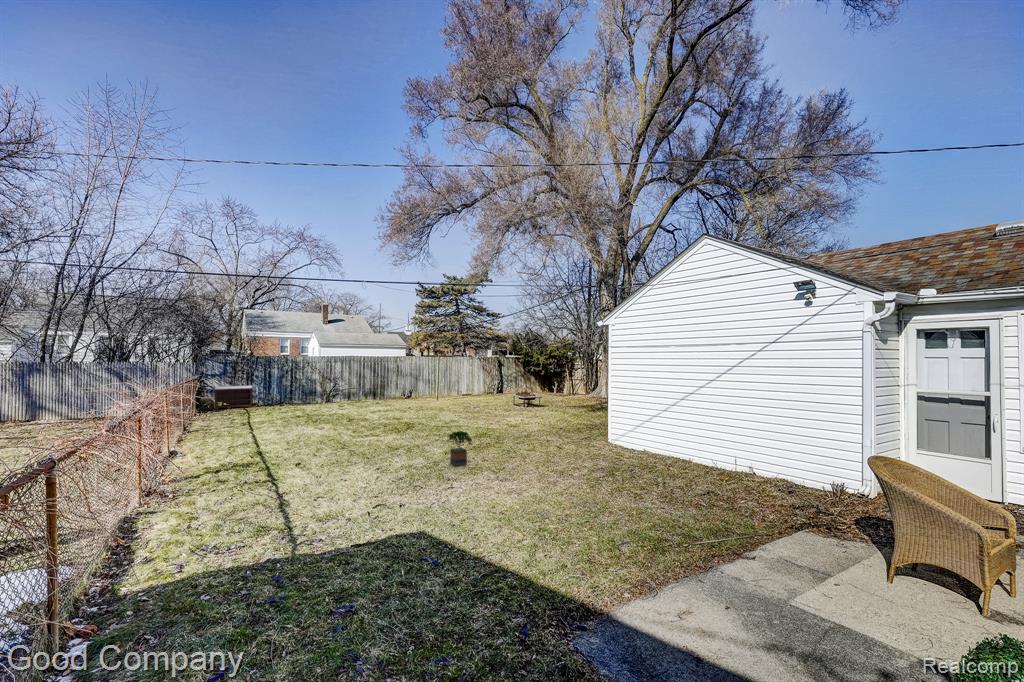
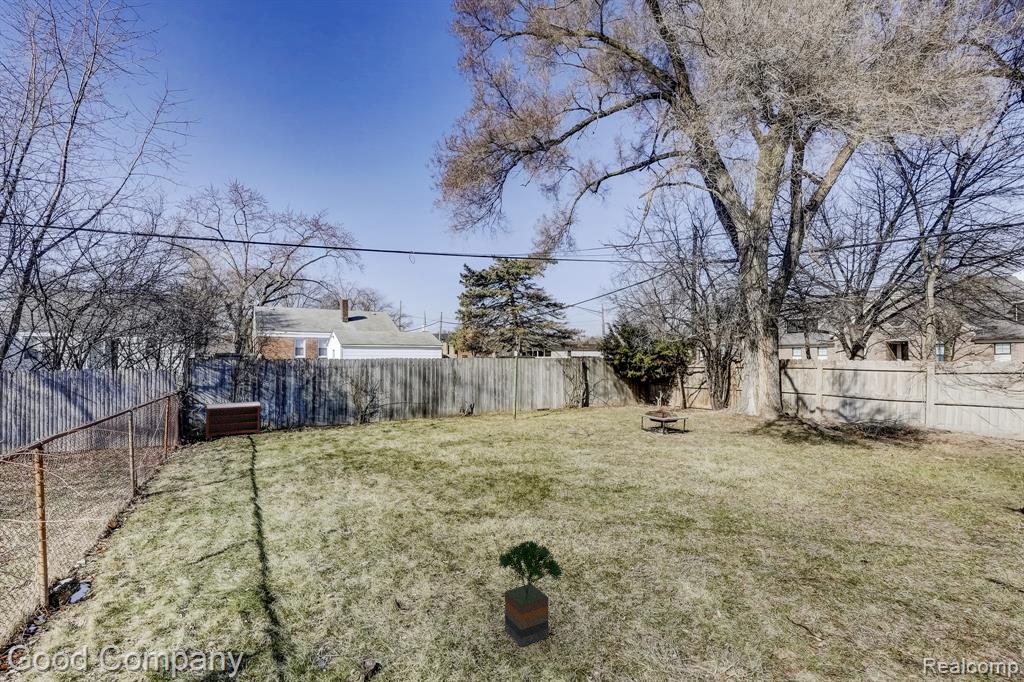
potted tree: present [449,431,472,466] -> present [498,541,562,647]

